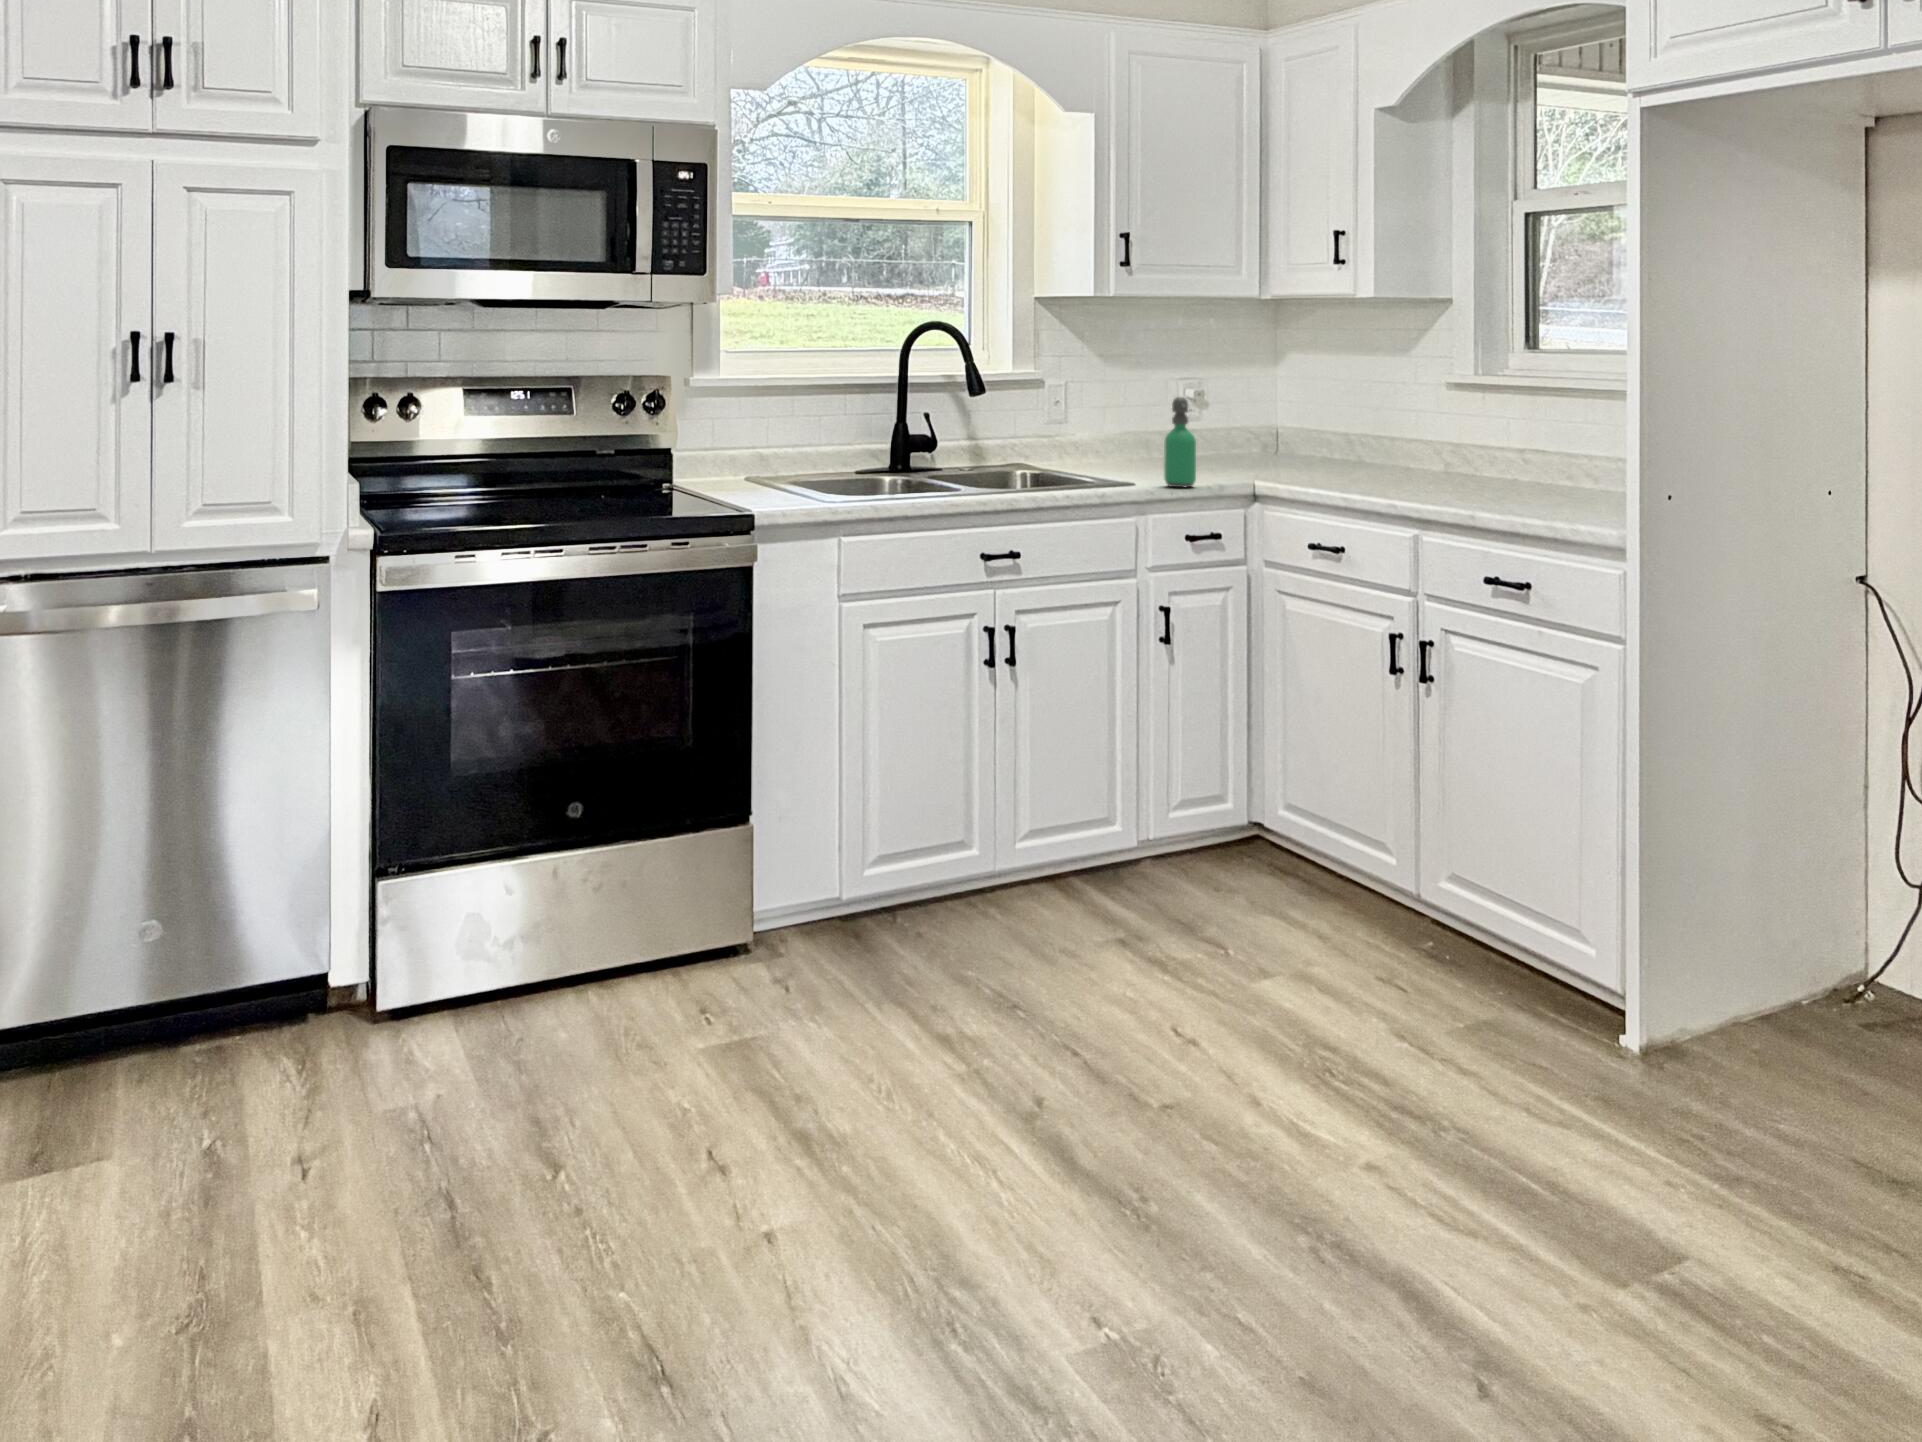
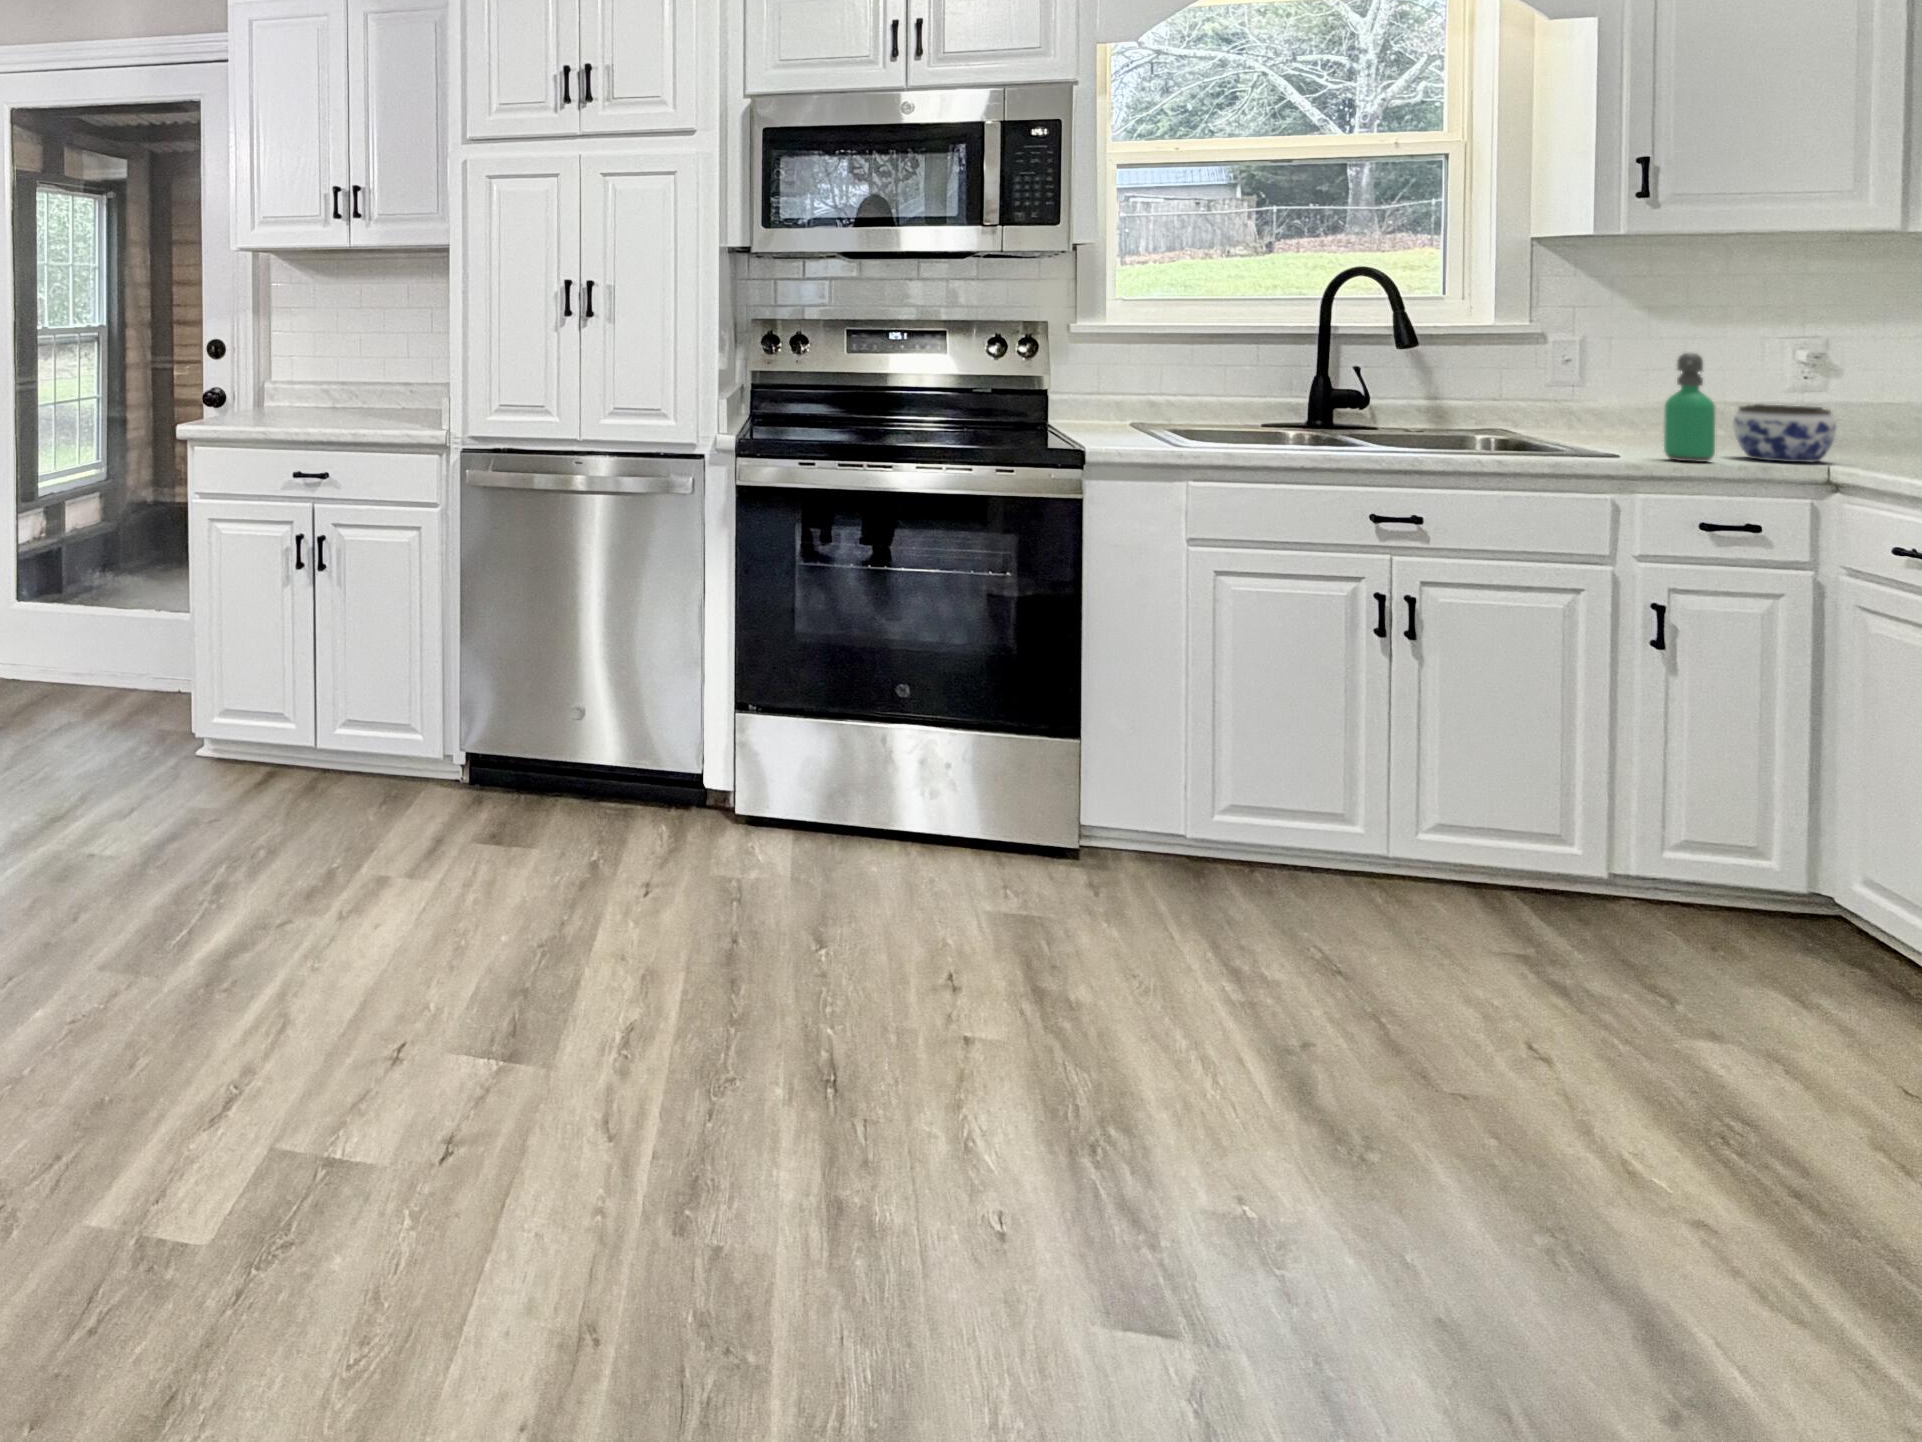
jar: none [1195,436,1255,482] -> present [1733,404,1836,462]

